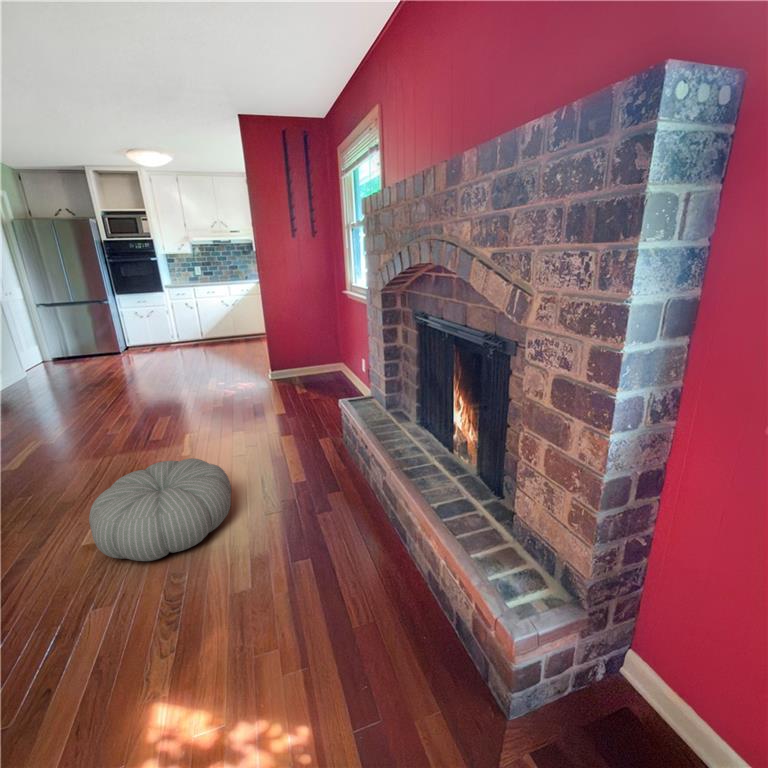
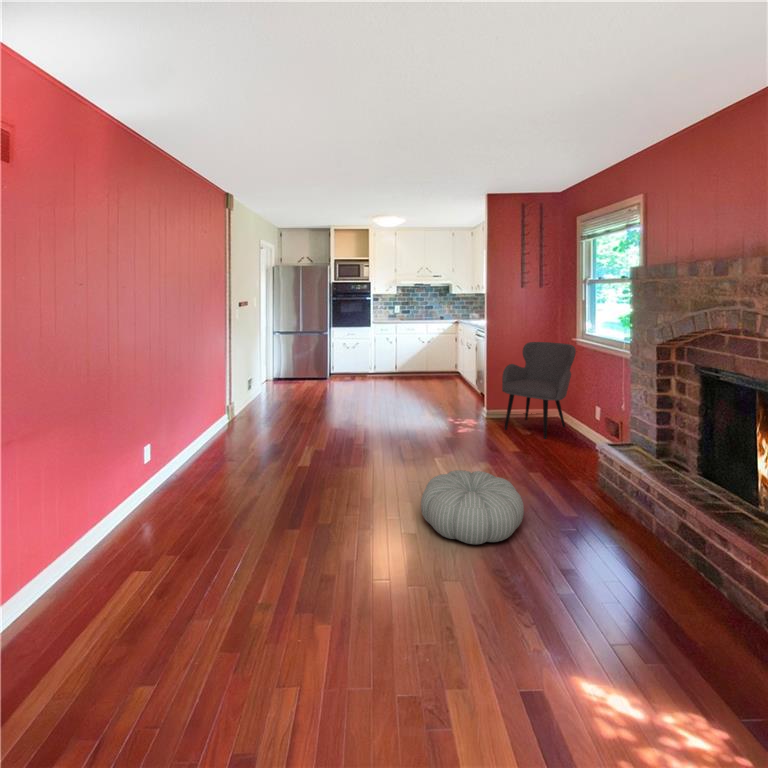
armchair: none [278,297,351,398] -> present [502,342,576,439]

